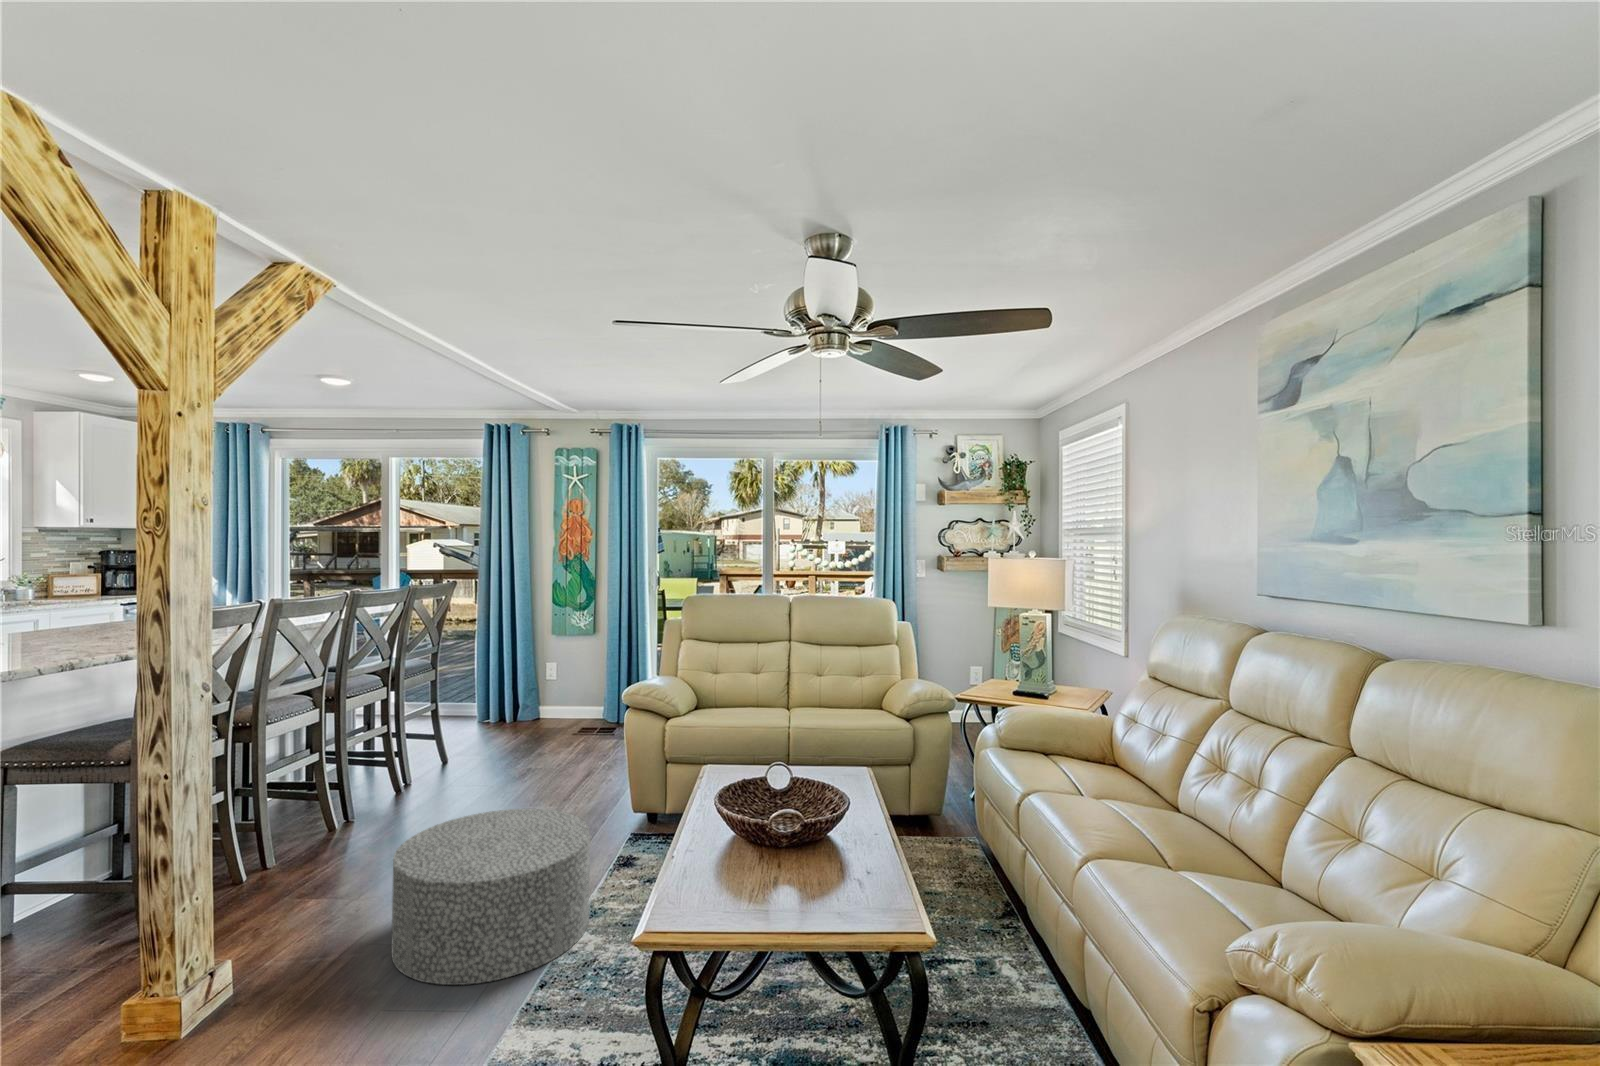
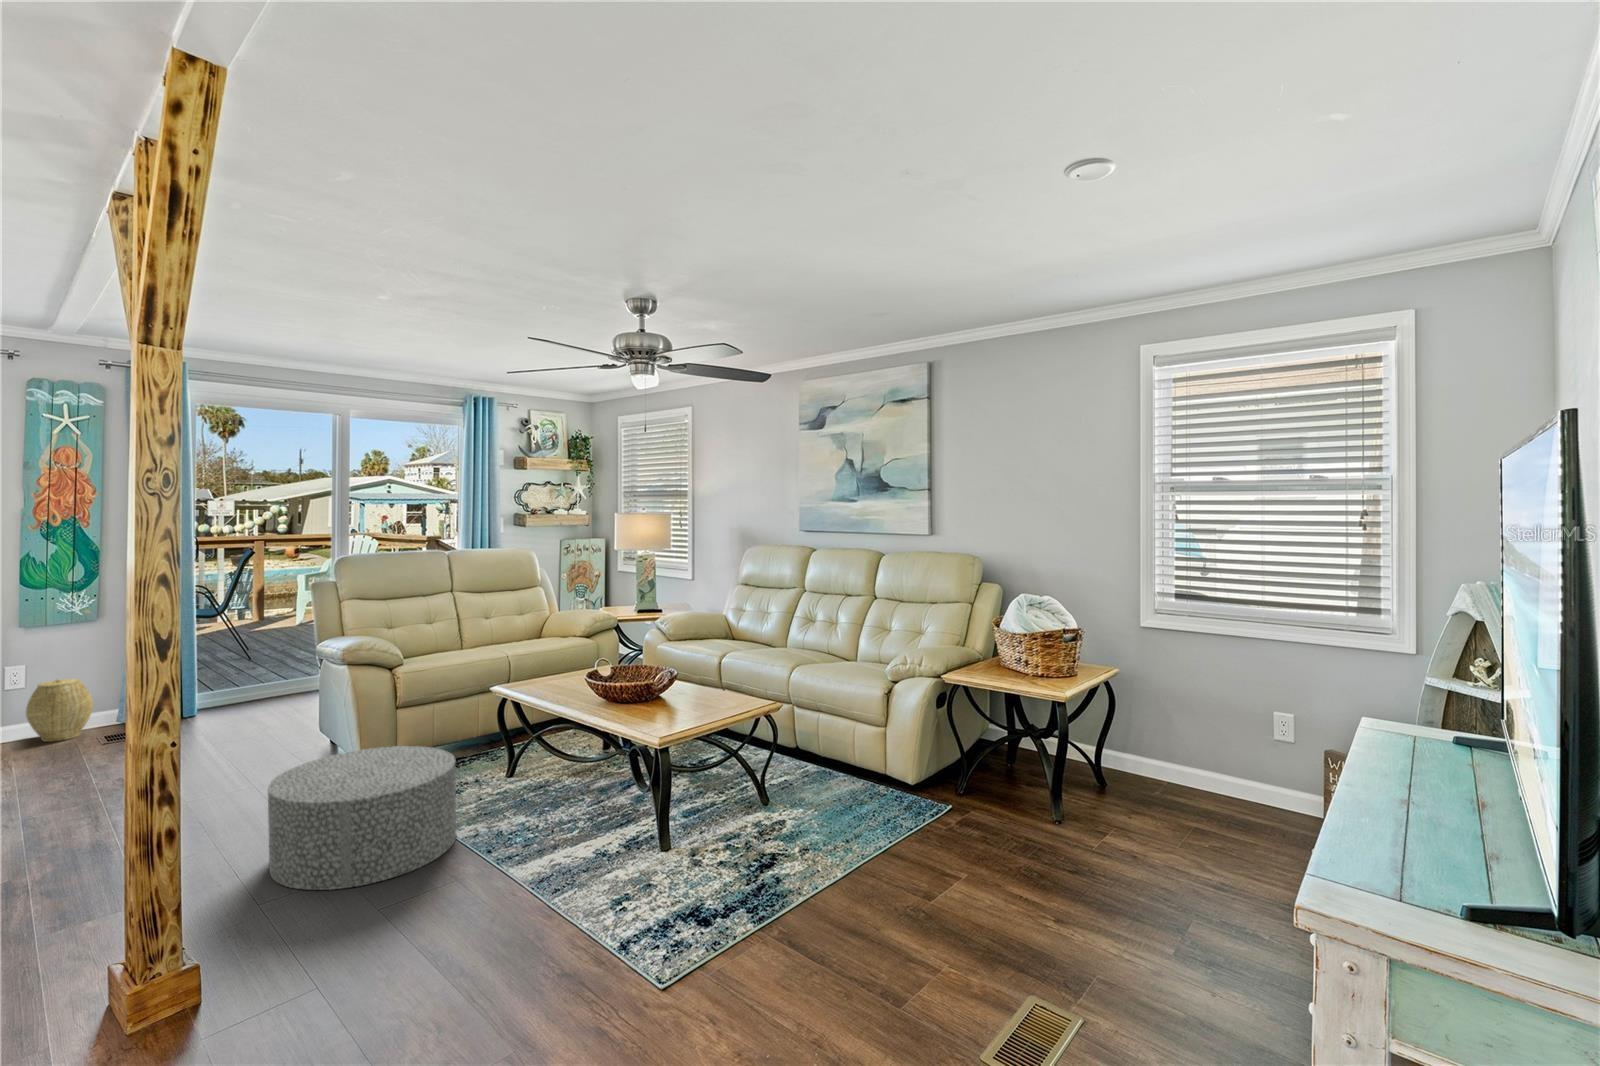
woven basket: none [540,679,580,728] -> present [26,679,93,742]

